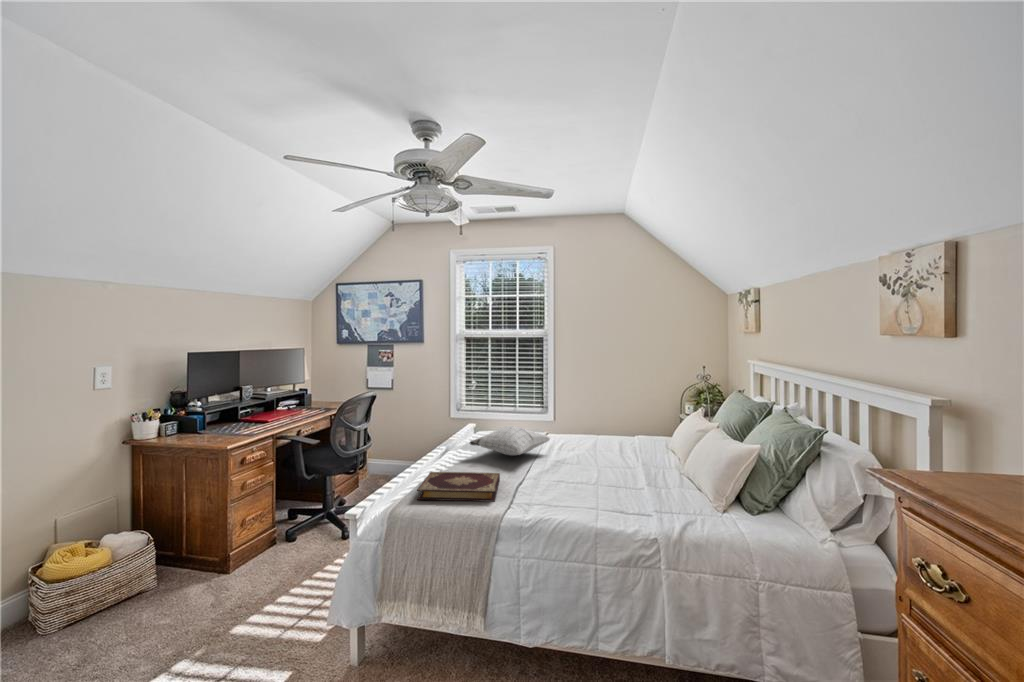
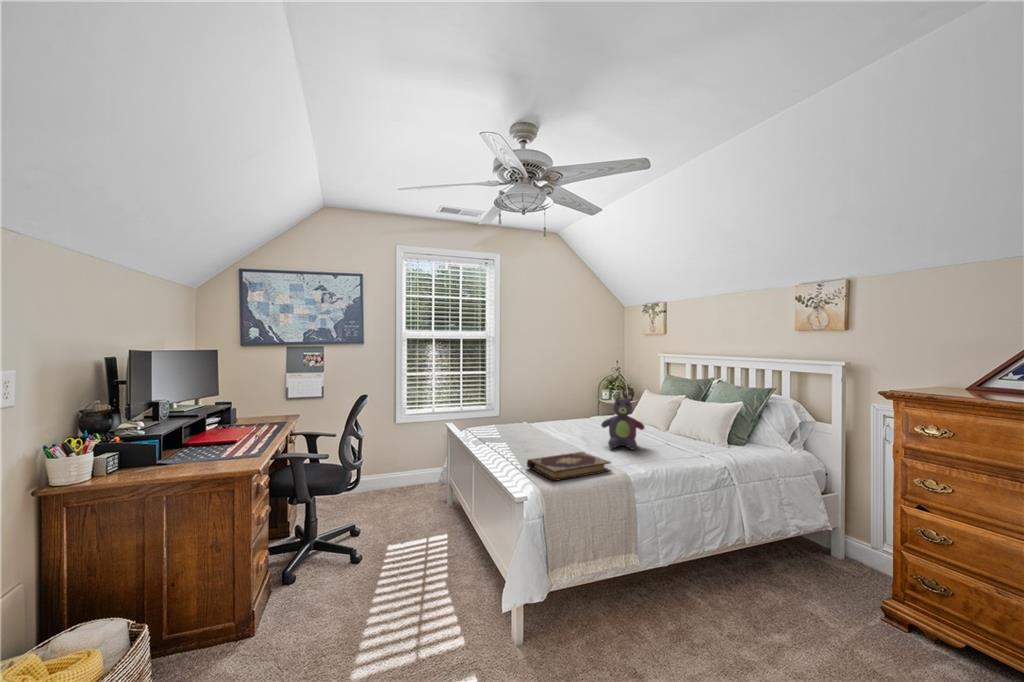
stuffed bear: none [553,410,604,481] -> present [601,394,644,450]
pillow: present [470,426,550,455] -> none [517,415,576,442]

